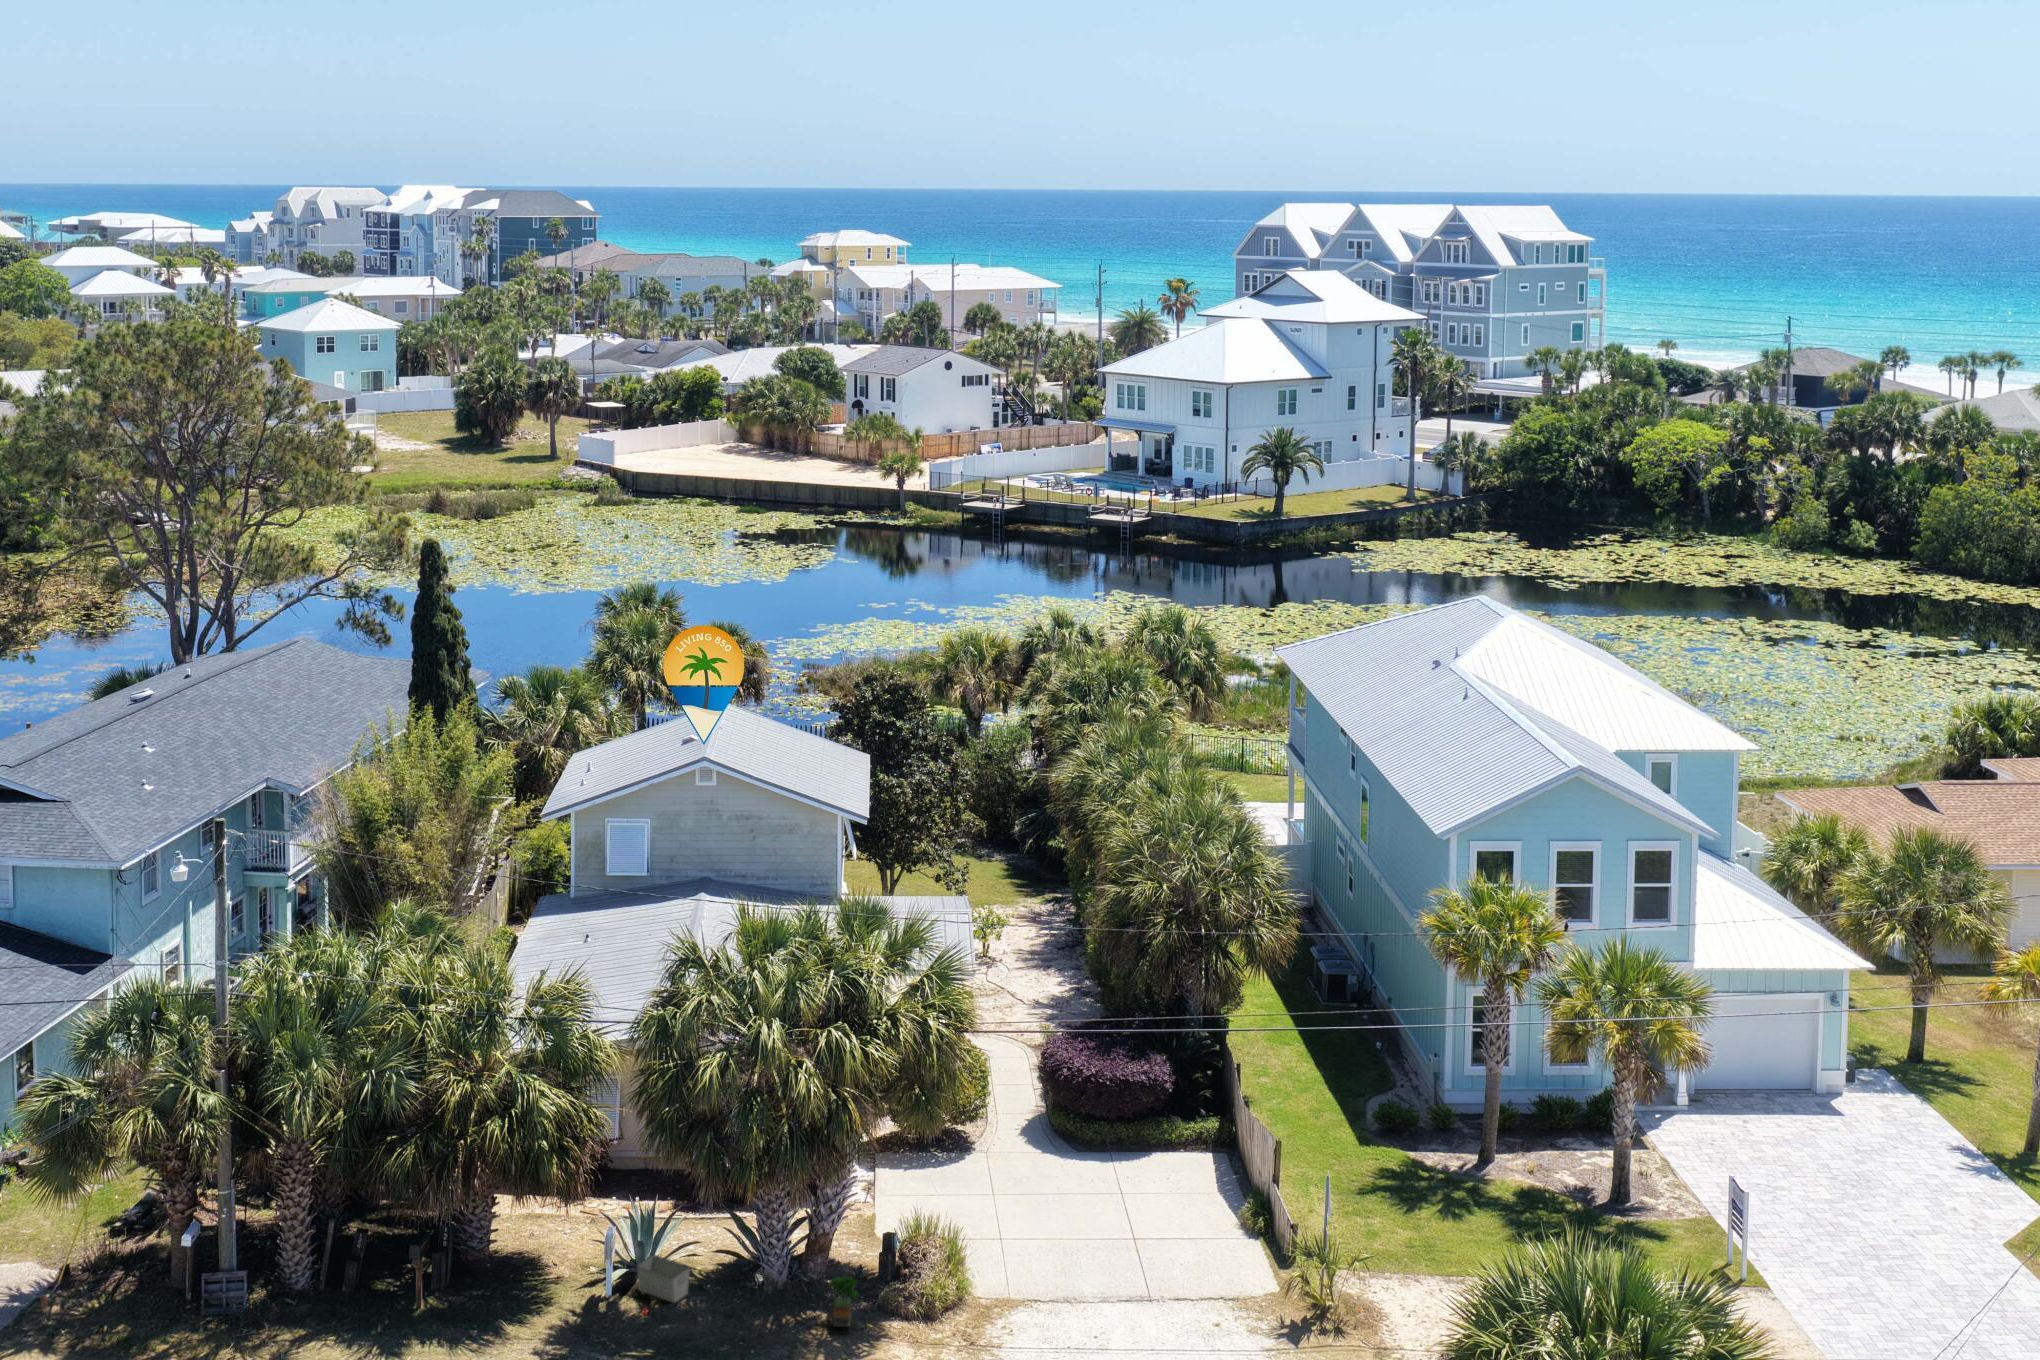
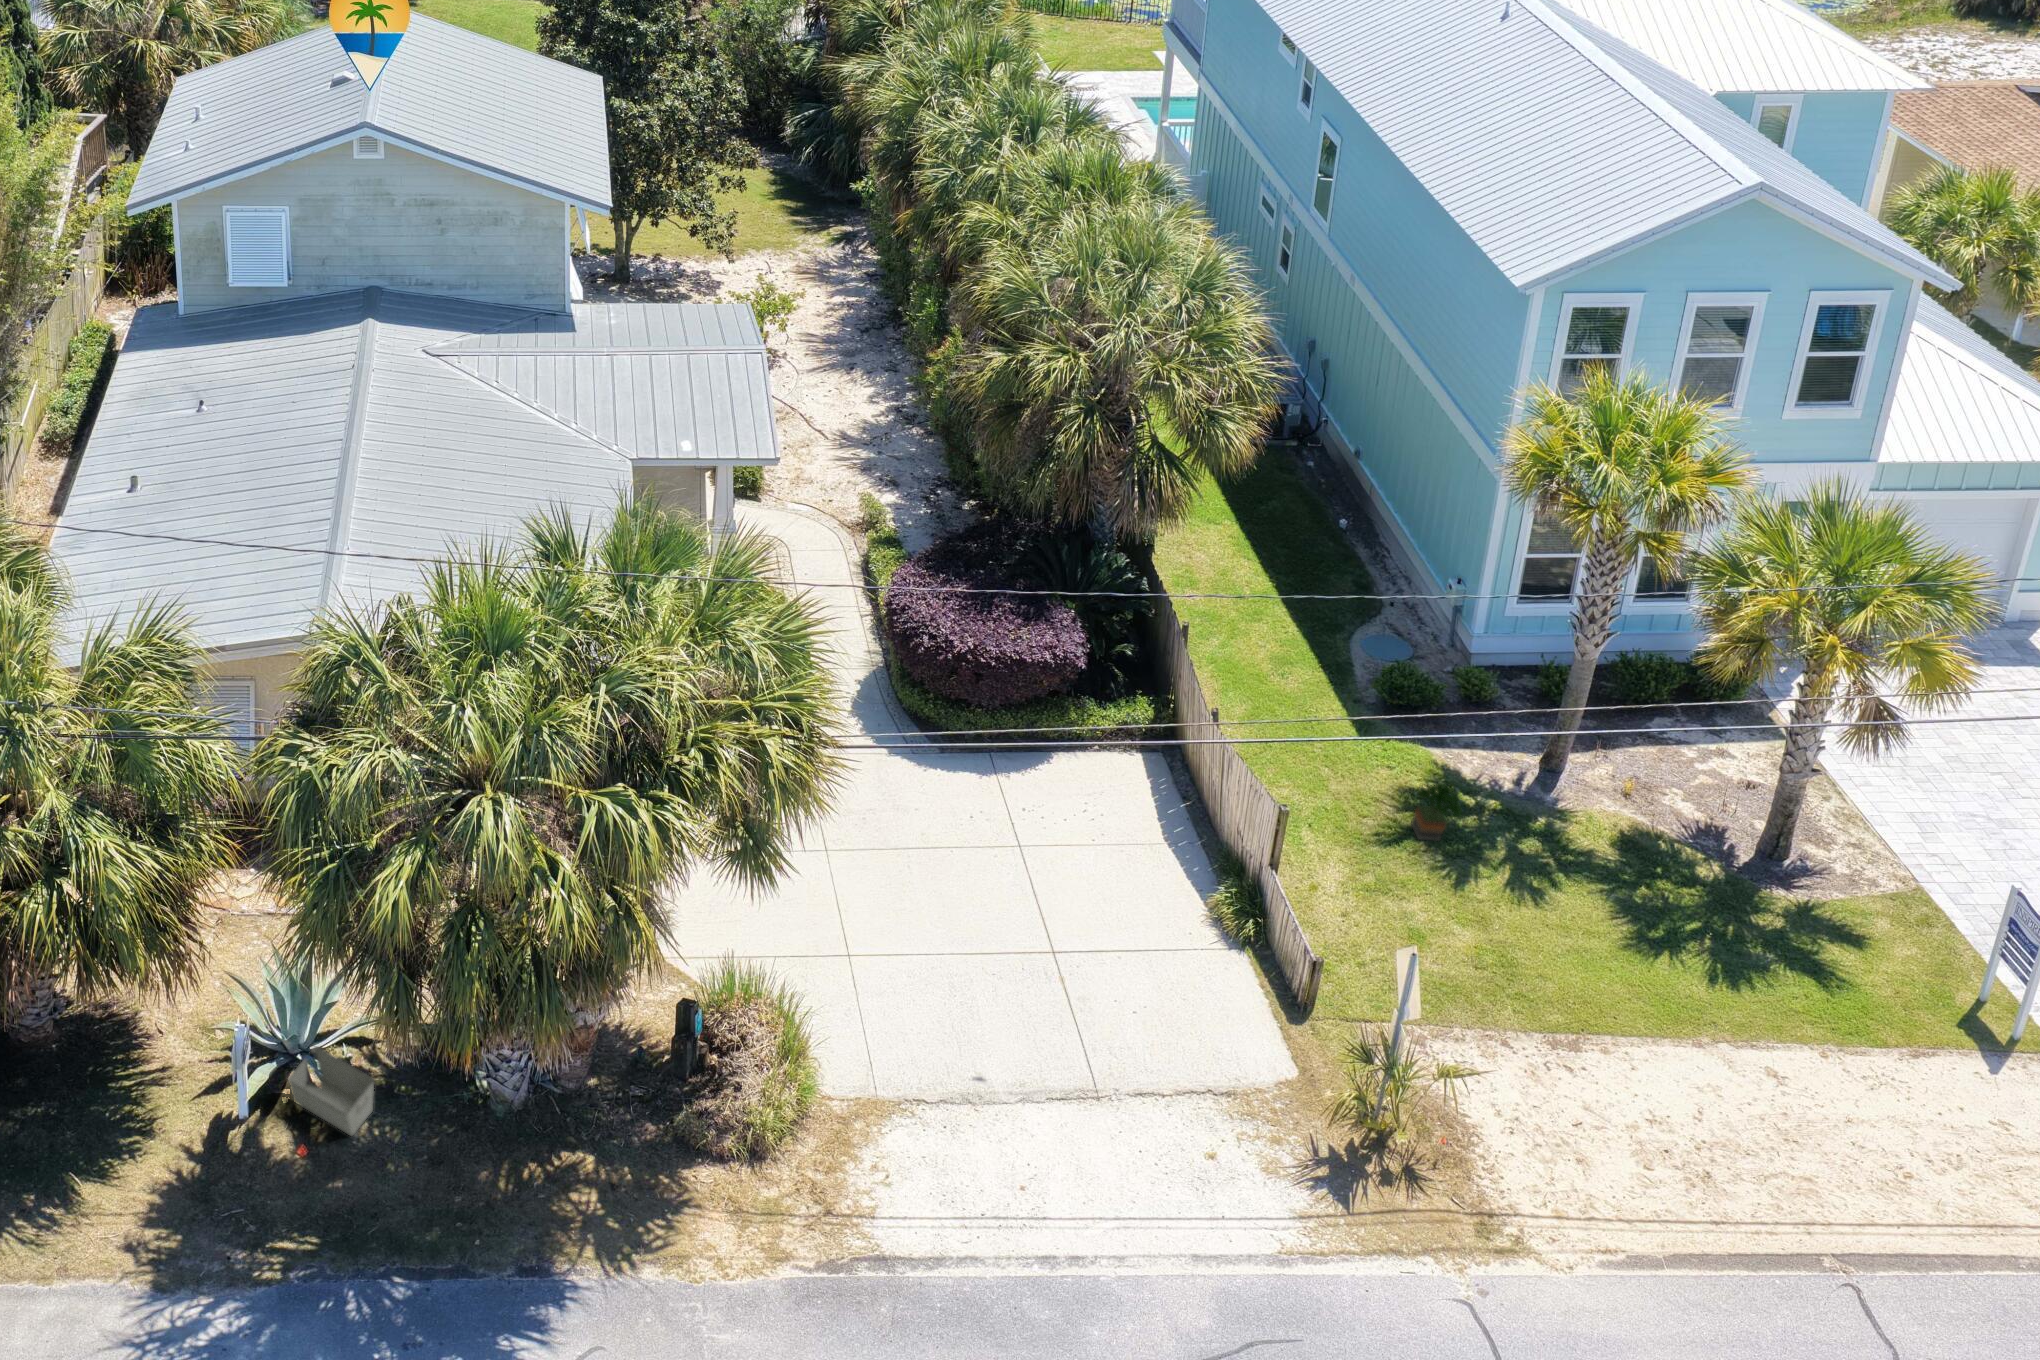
potted tree: present [830,1277,858,1327] -> present [1411,784,1462,841]

